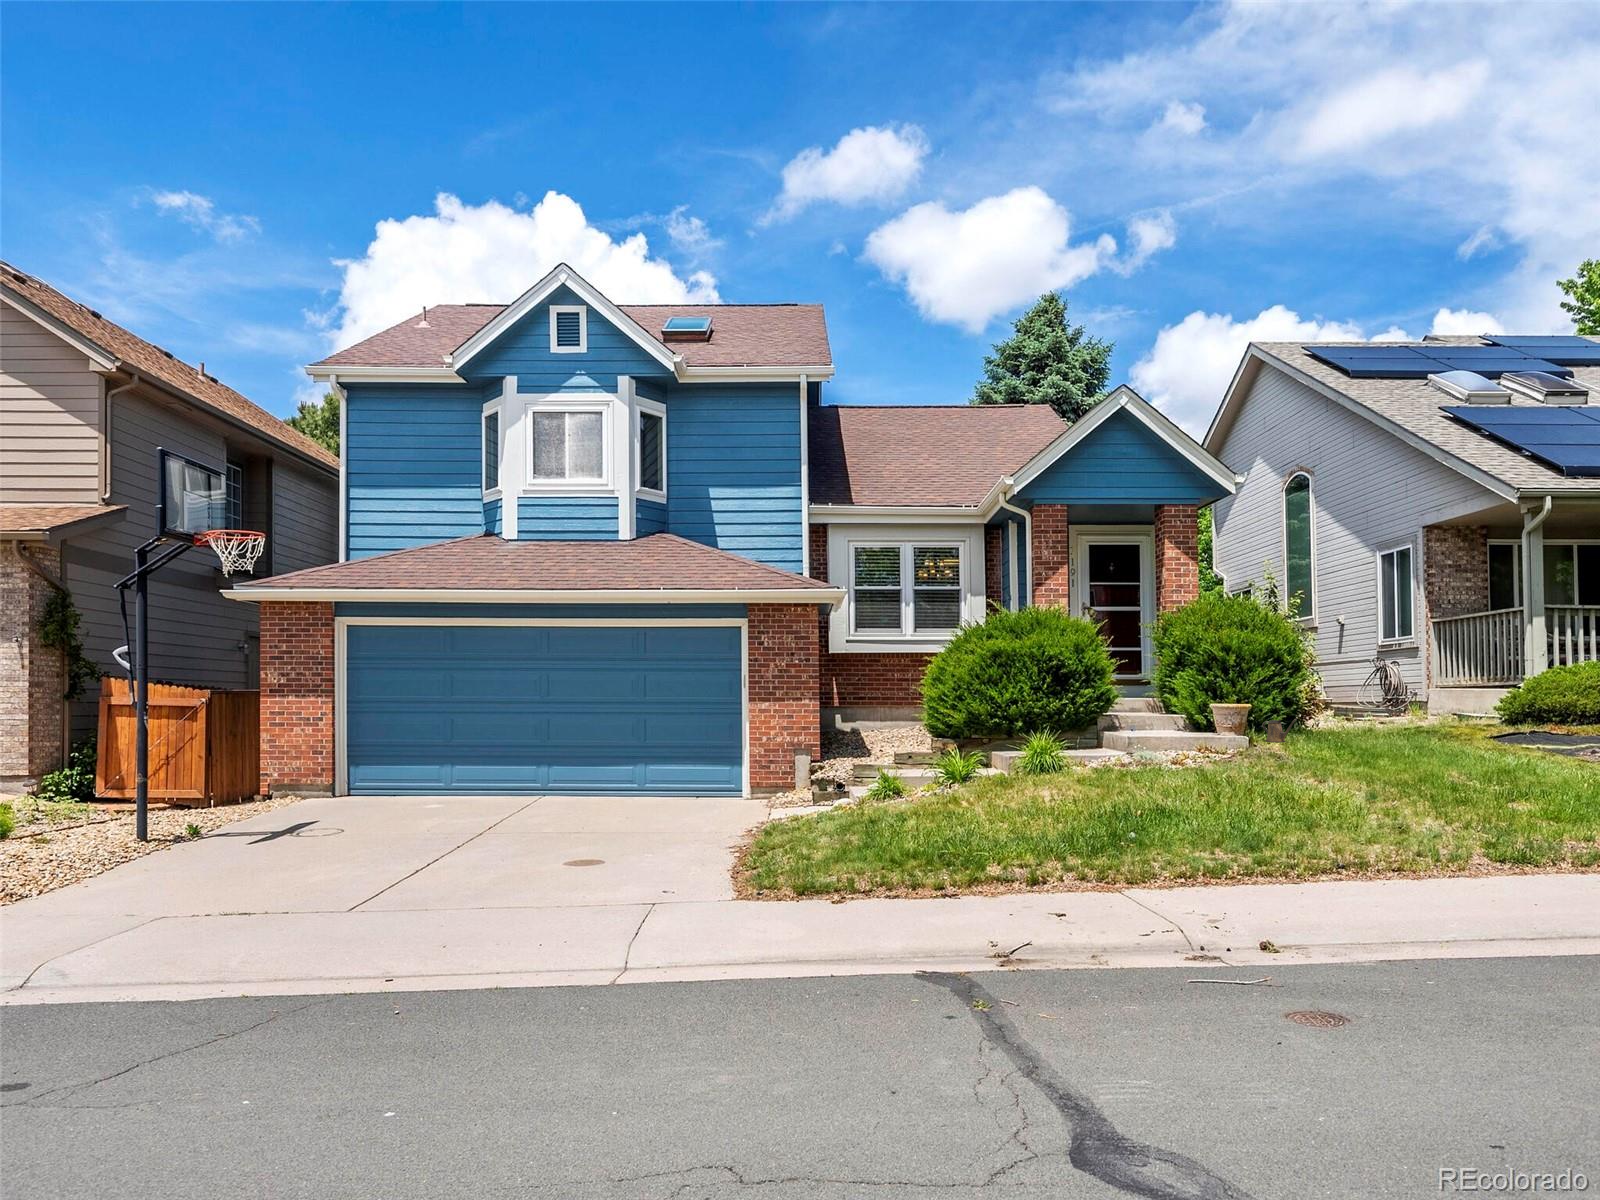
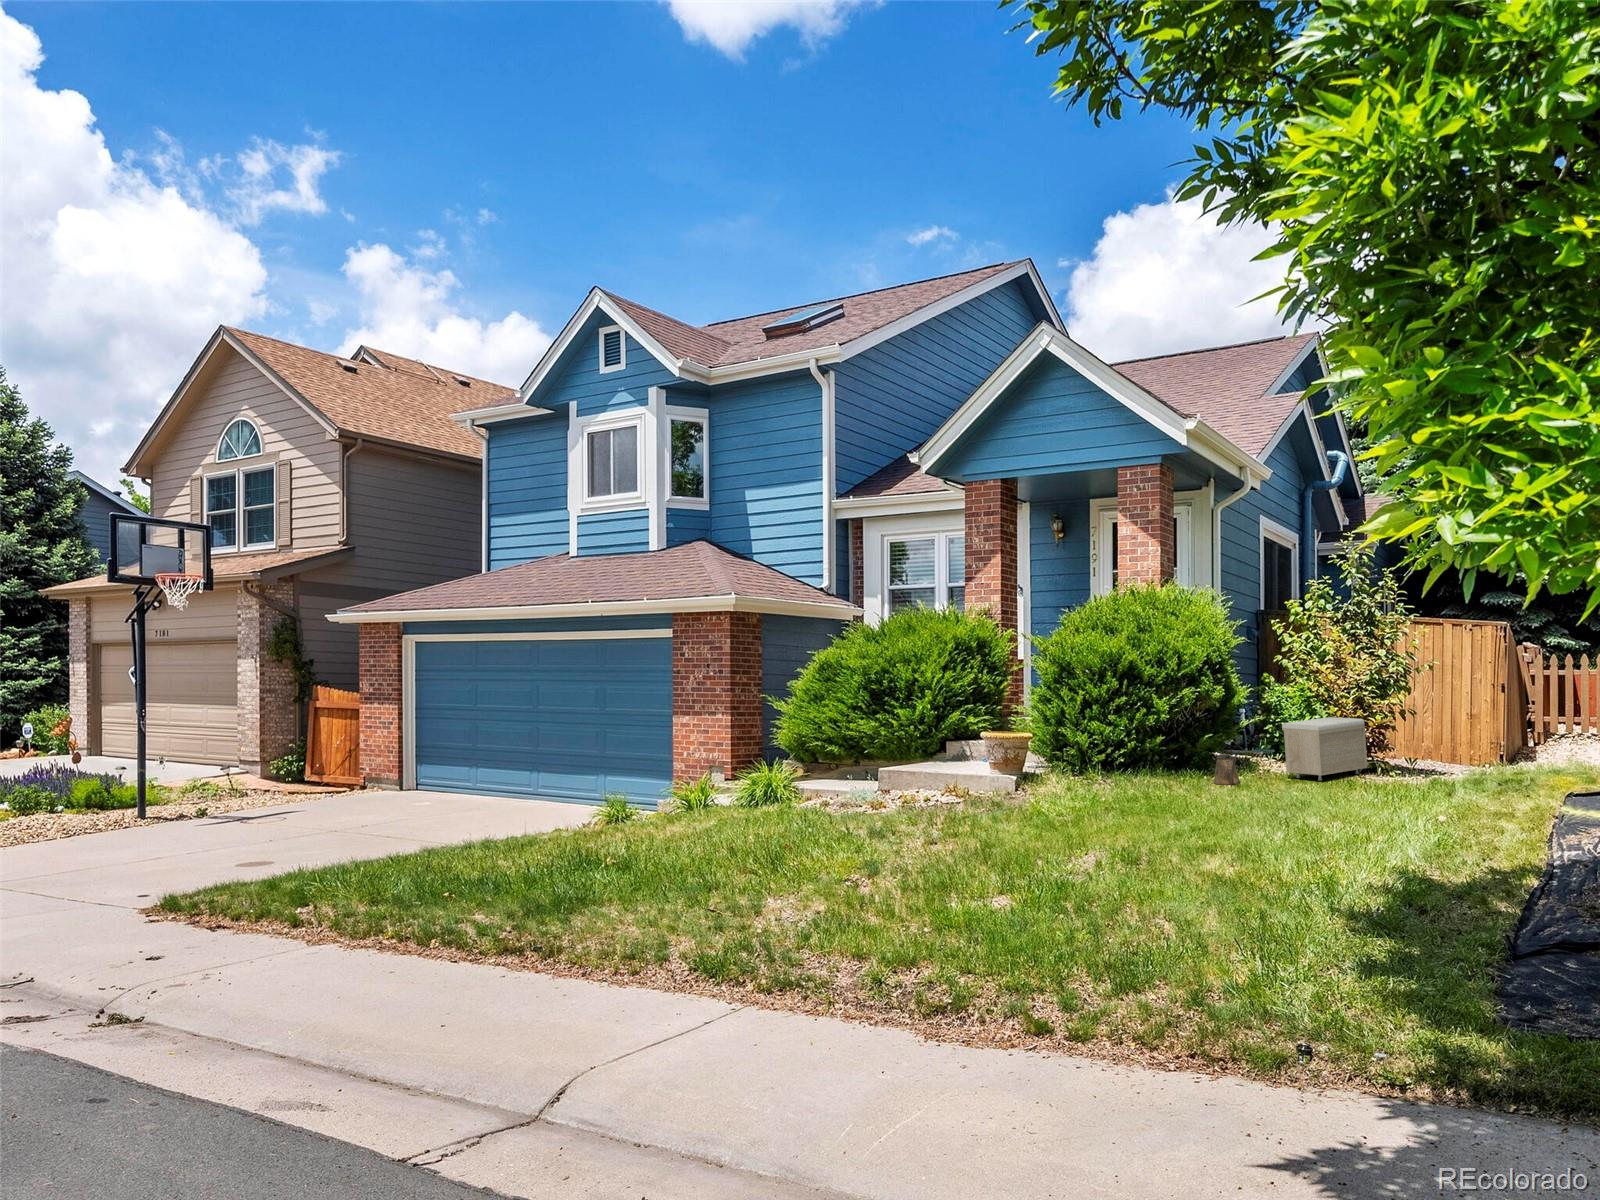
storage bench: none [1301,695,1340,737] -> present [1282,717,1367,780]

